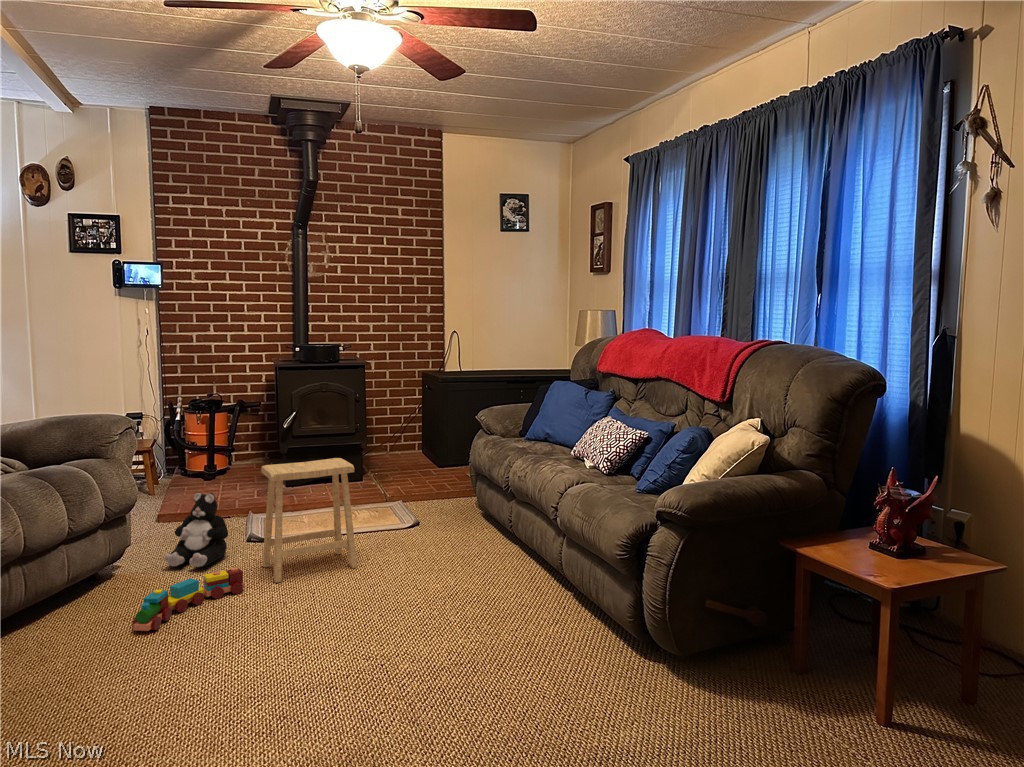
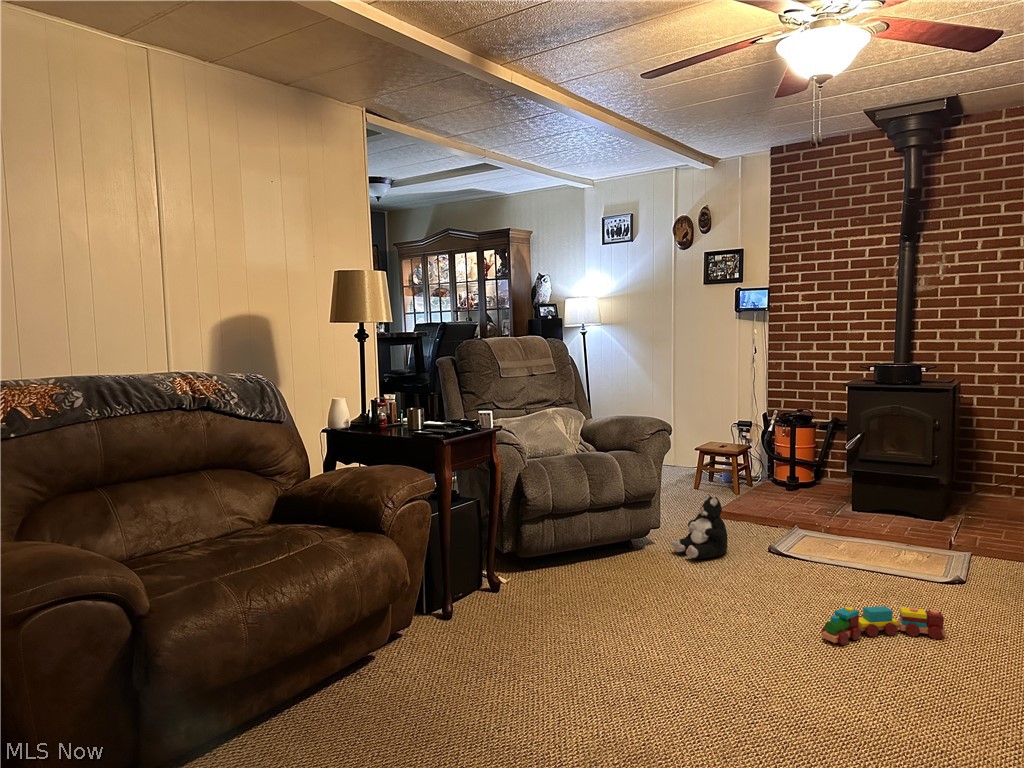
footstool: present [261,458,357,583] -> none [735,481,825,604]
toy train: present [132,567,245,631] -> present [822,606,945,645]

